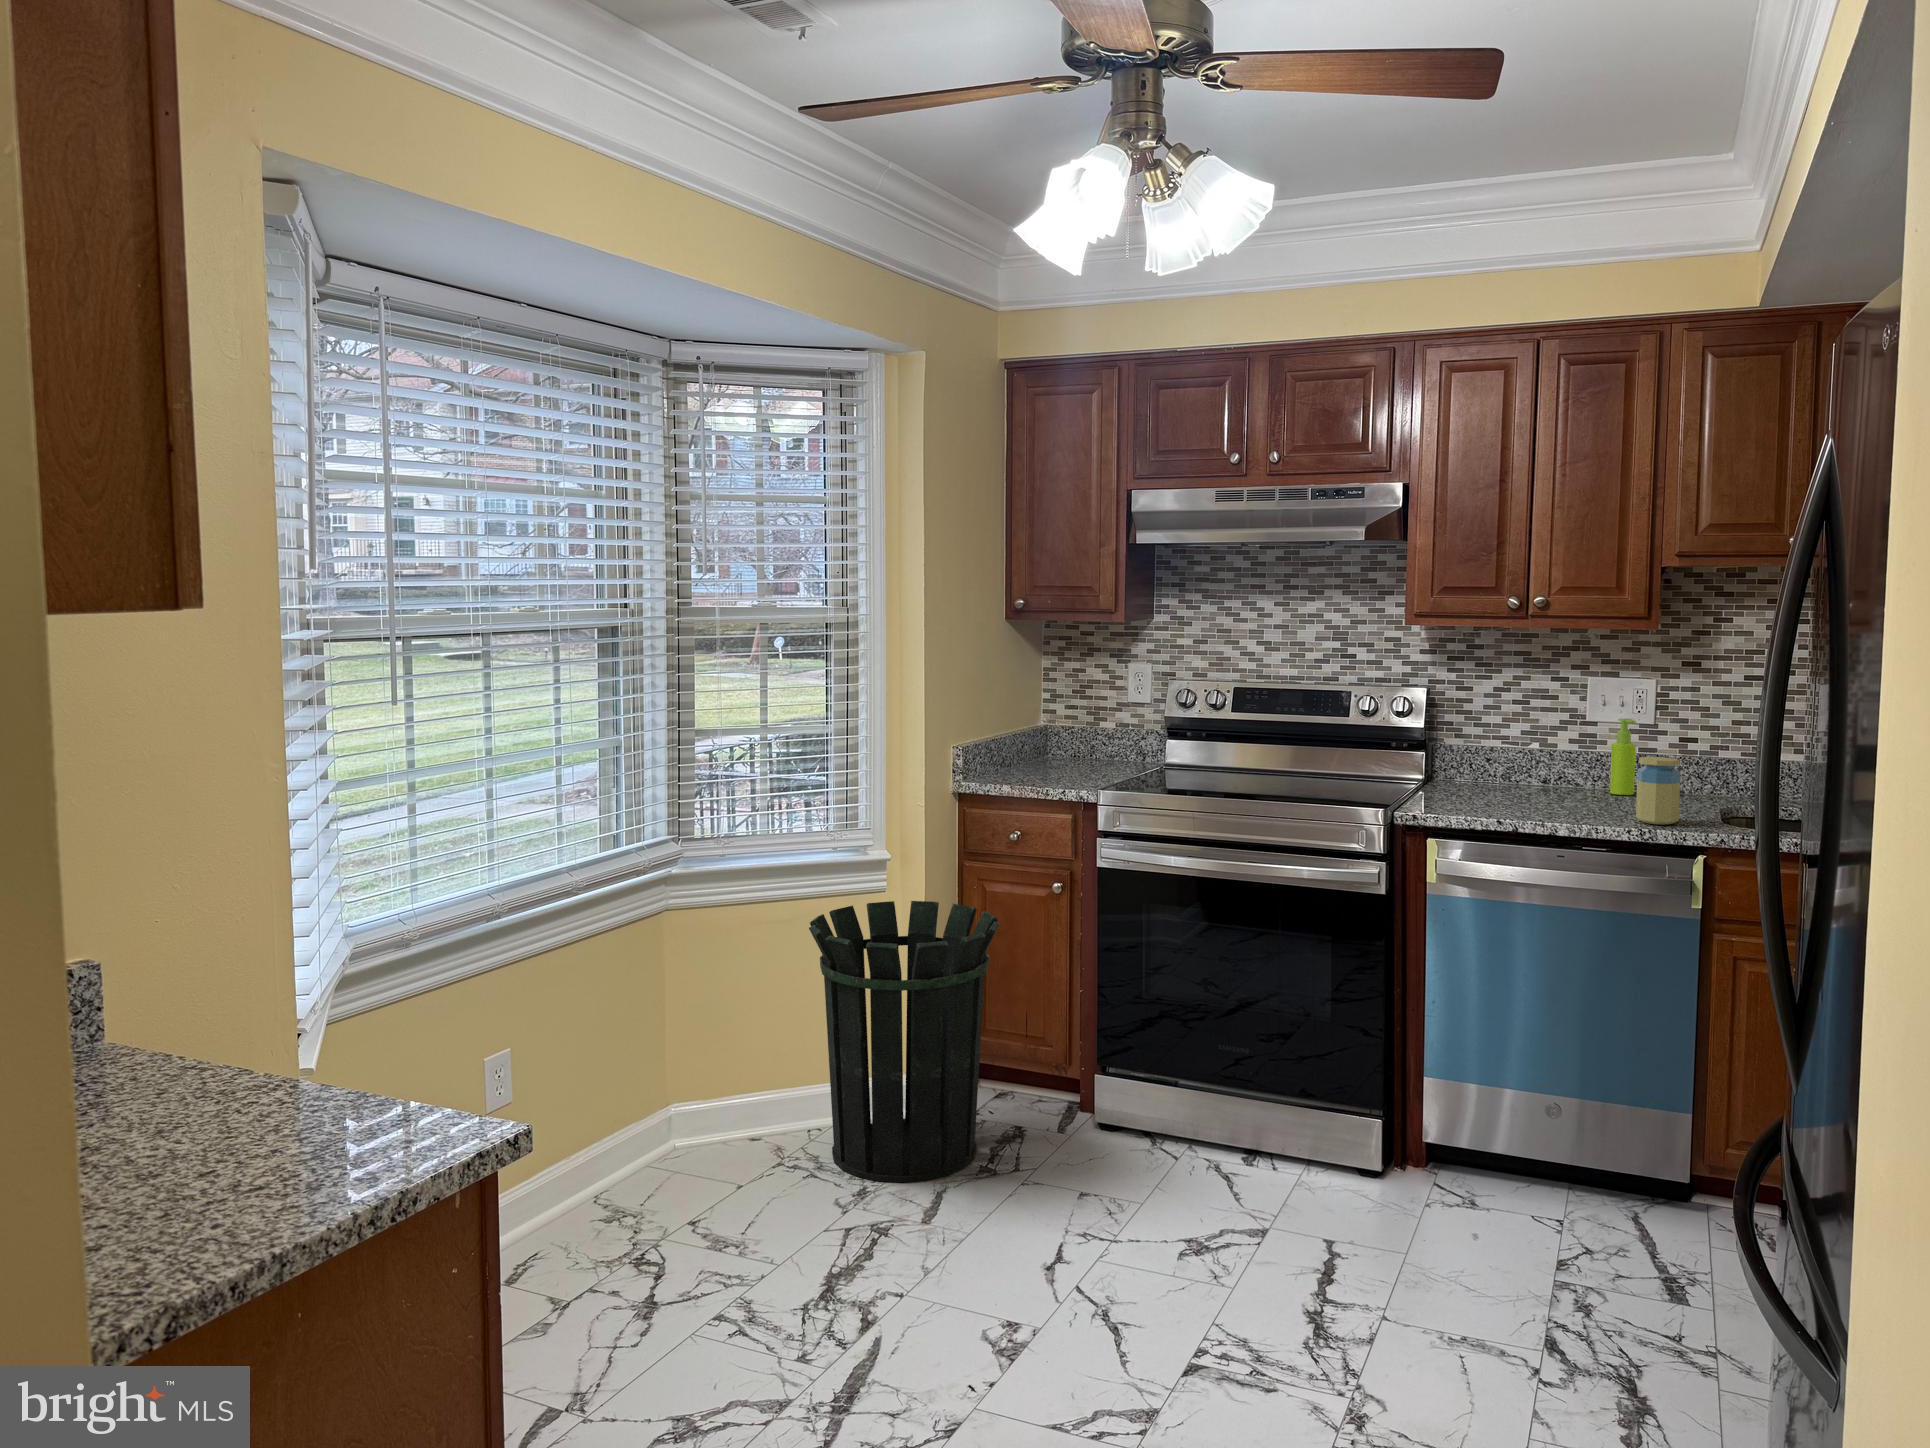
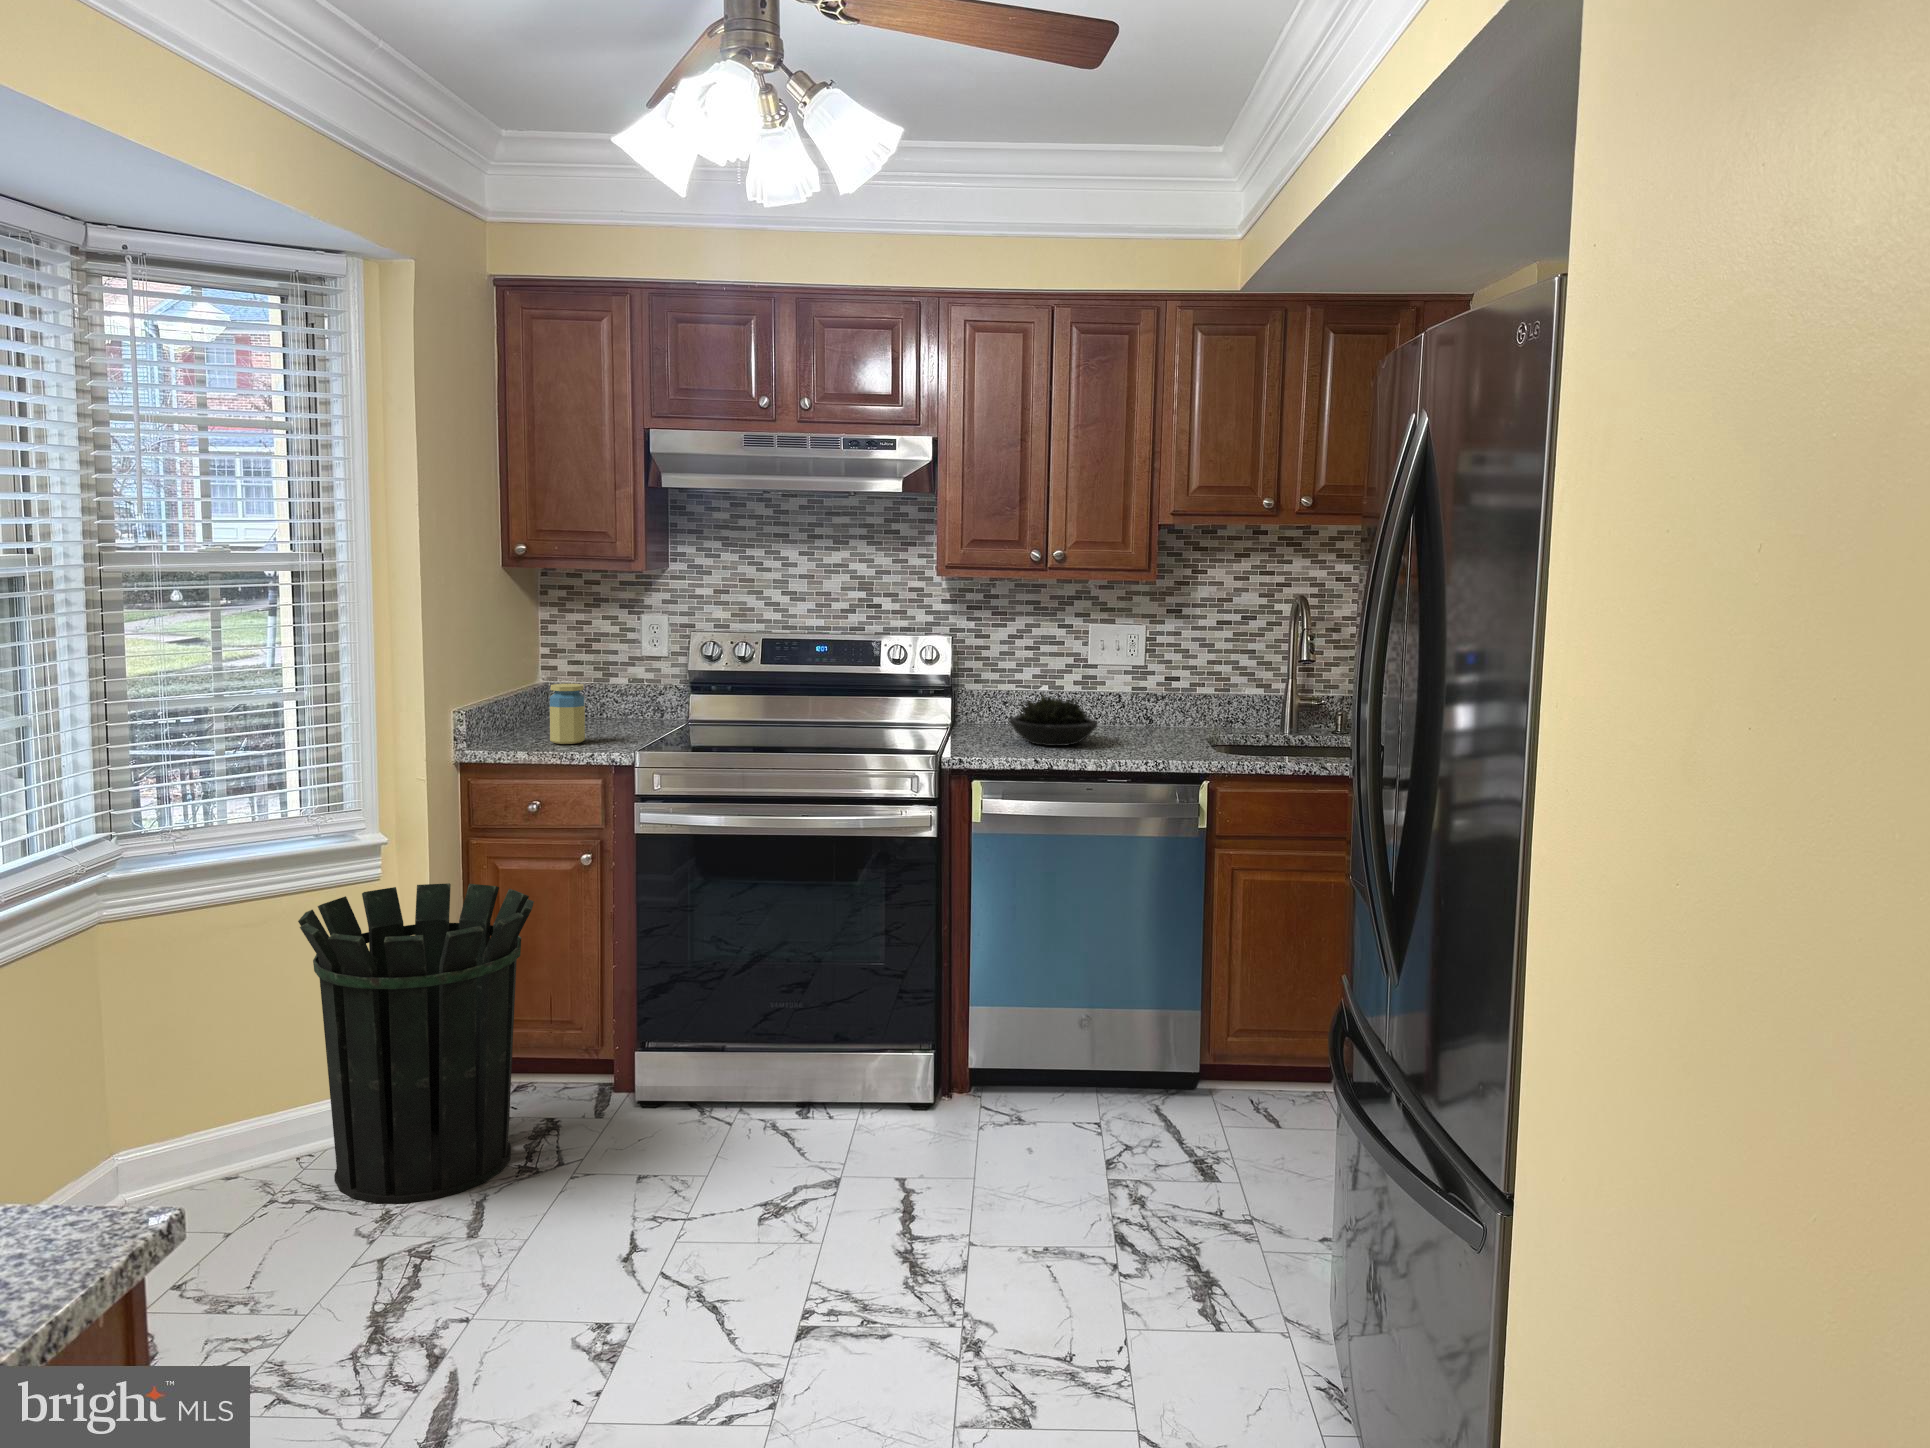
soap dispenser: present [1610,719,1636,795] -> none [1112,663,1135,732]
succulent plant: none [1480,751,1584,806] -> present [1009,696,1098,746]
jar: present [1636,757,1680,825] -> present [550,684,585,744]

